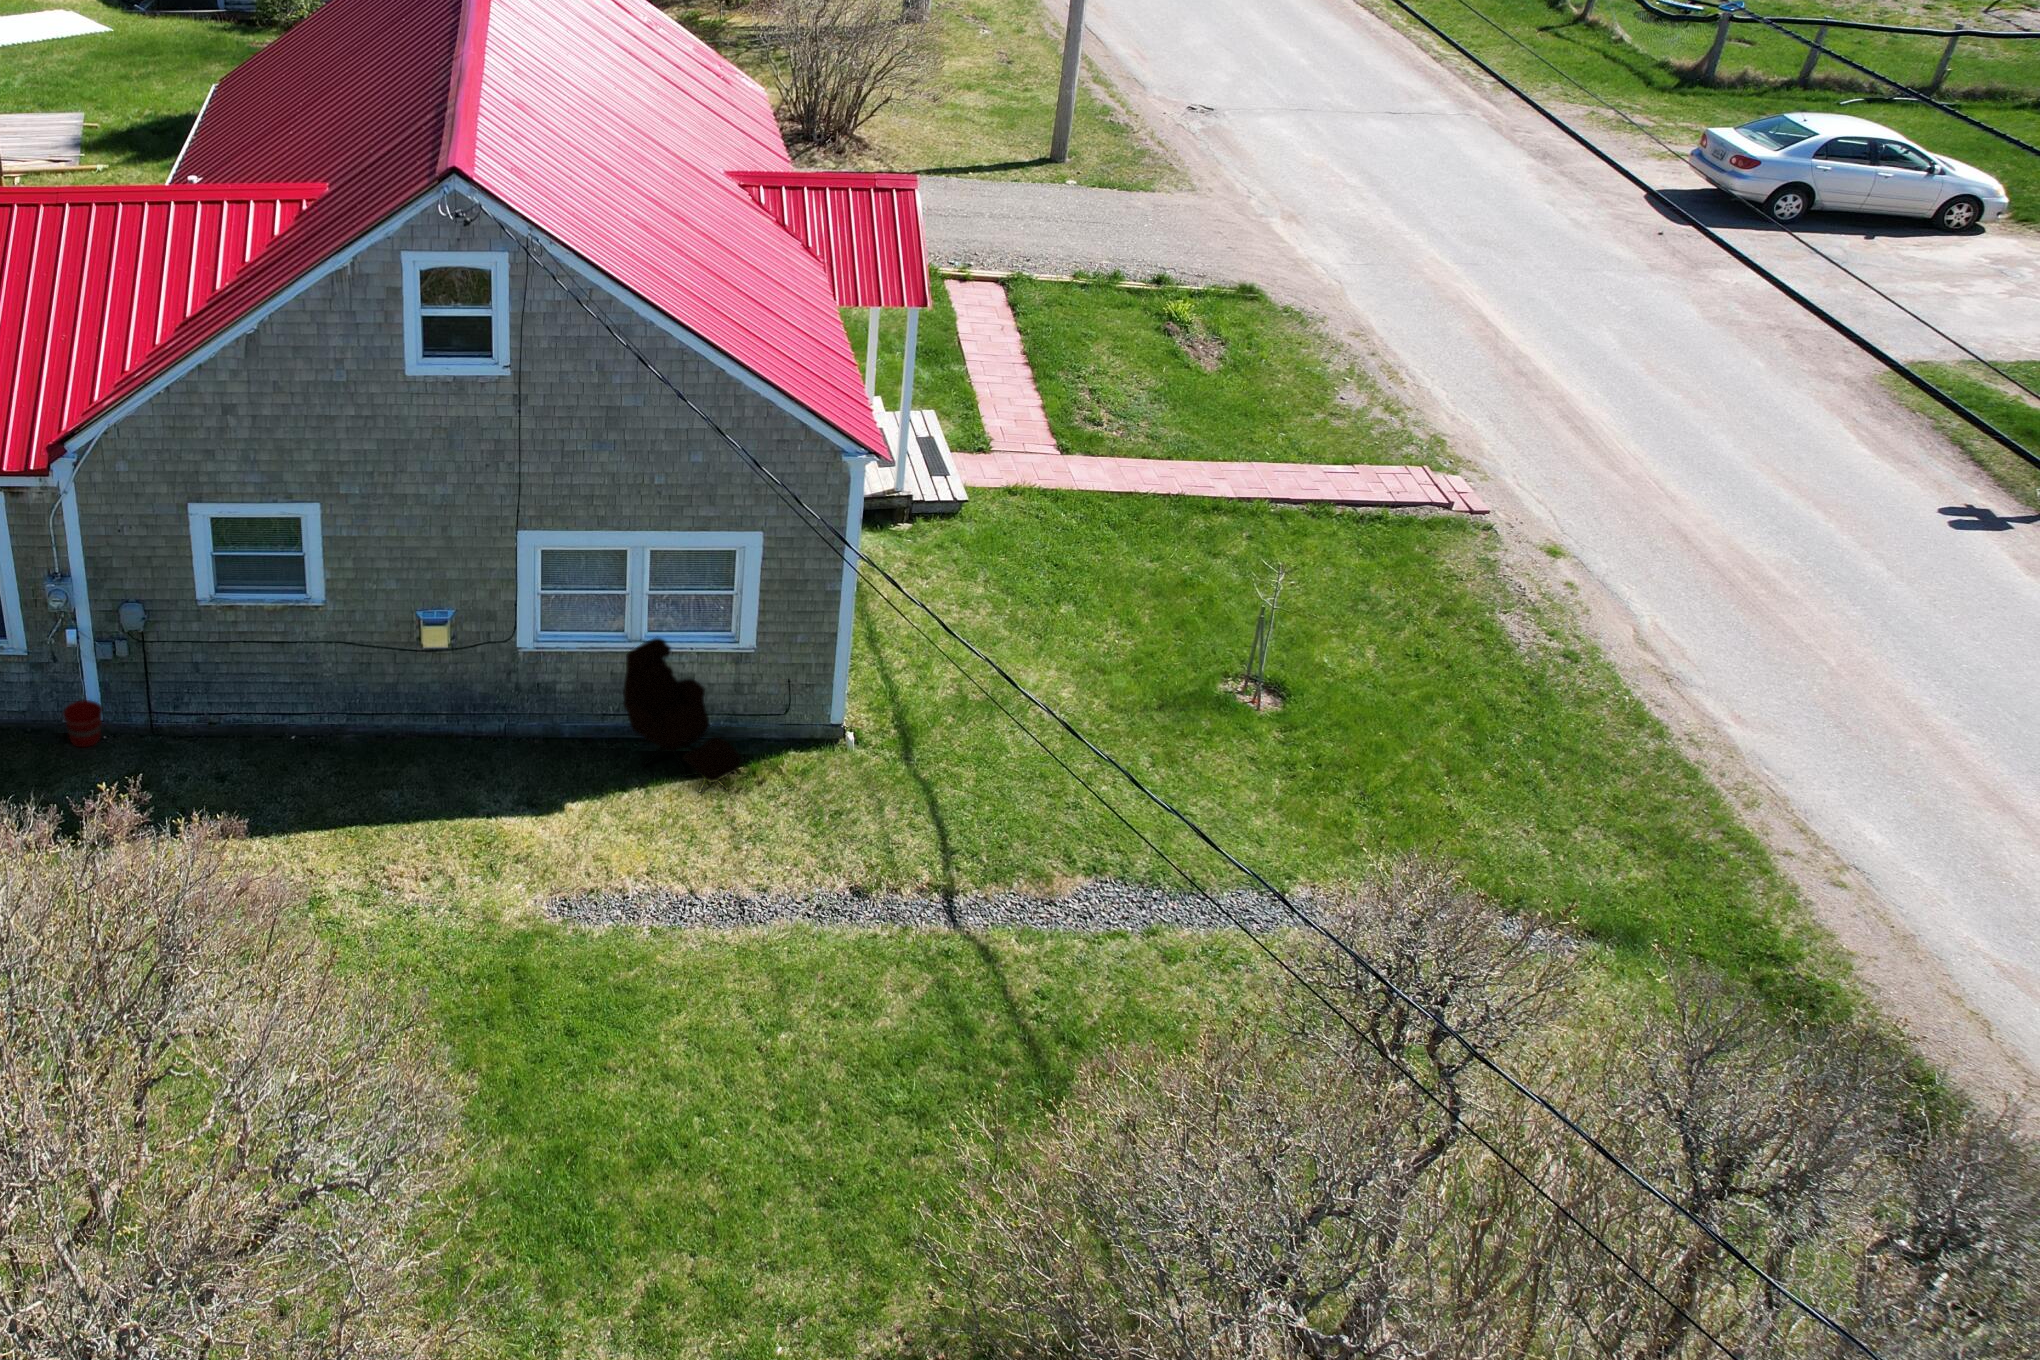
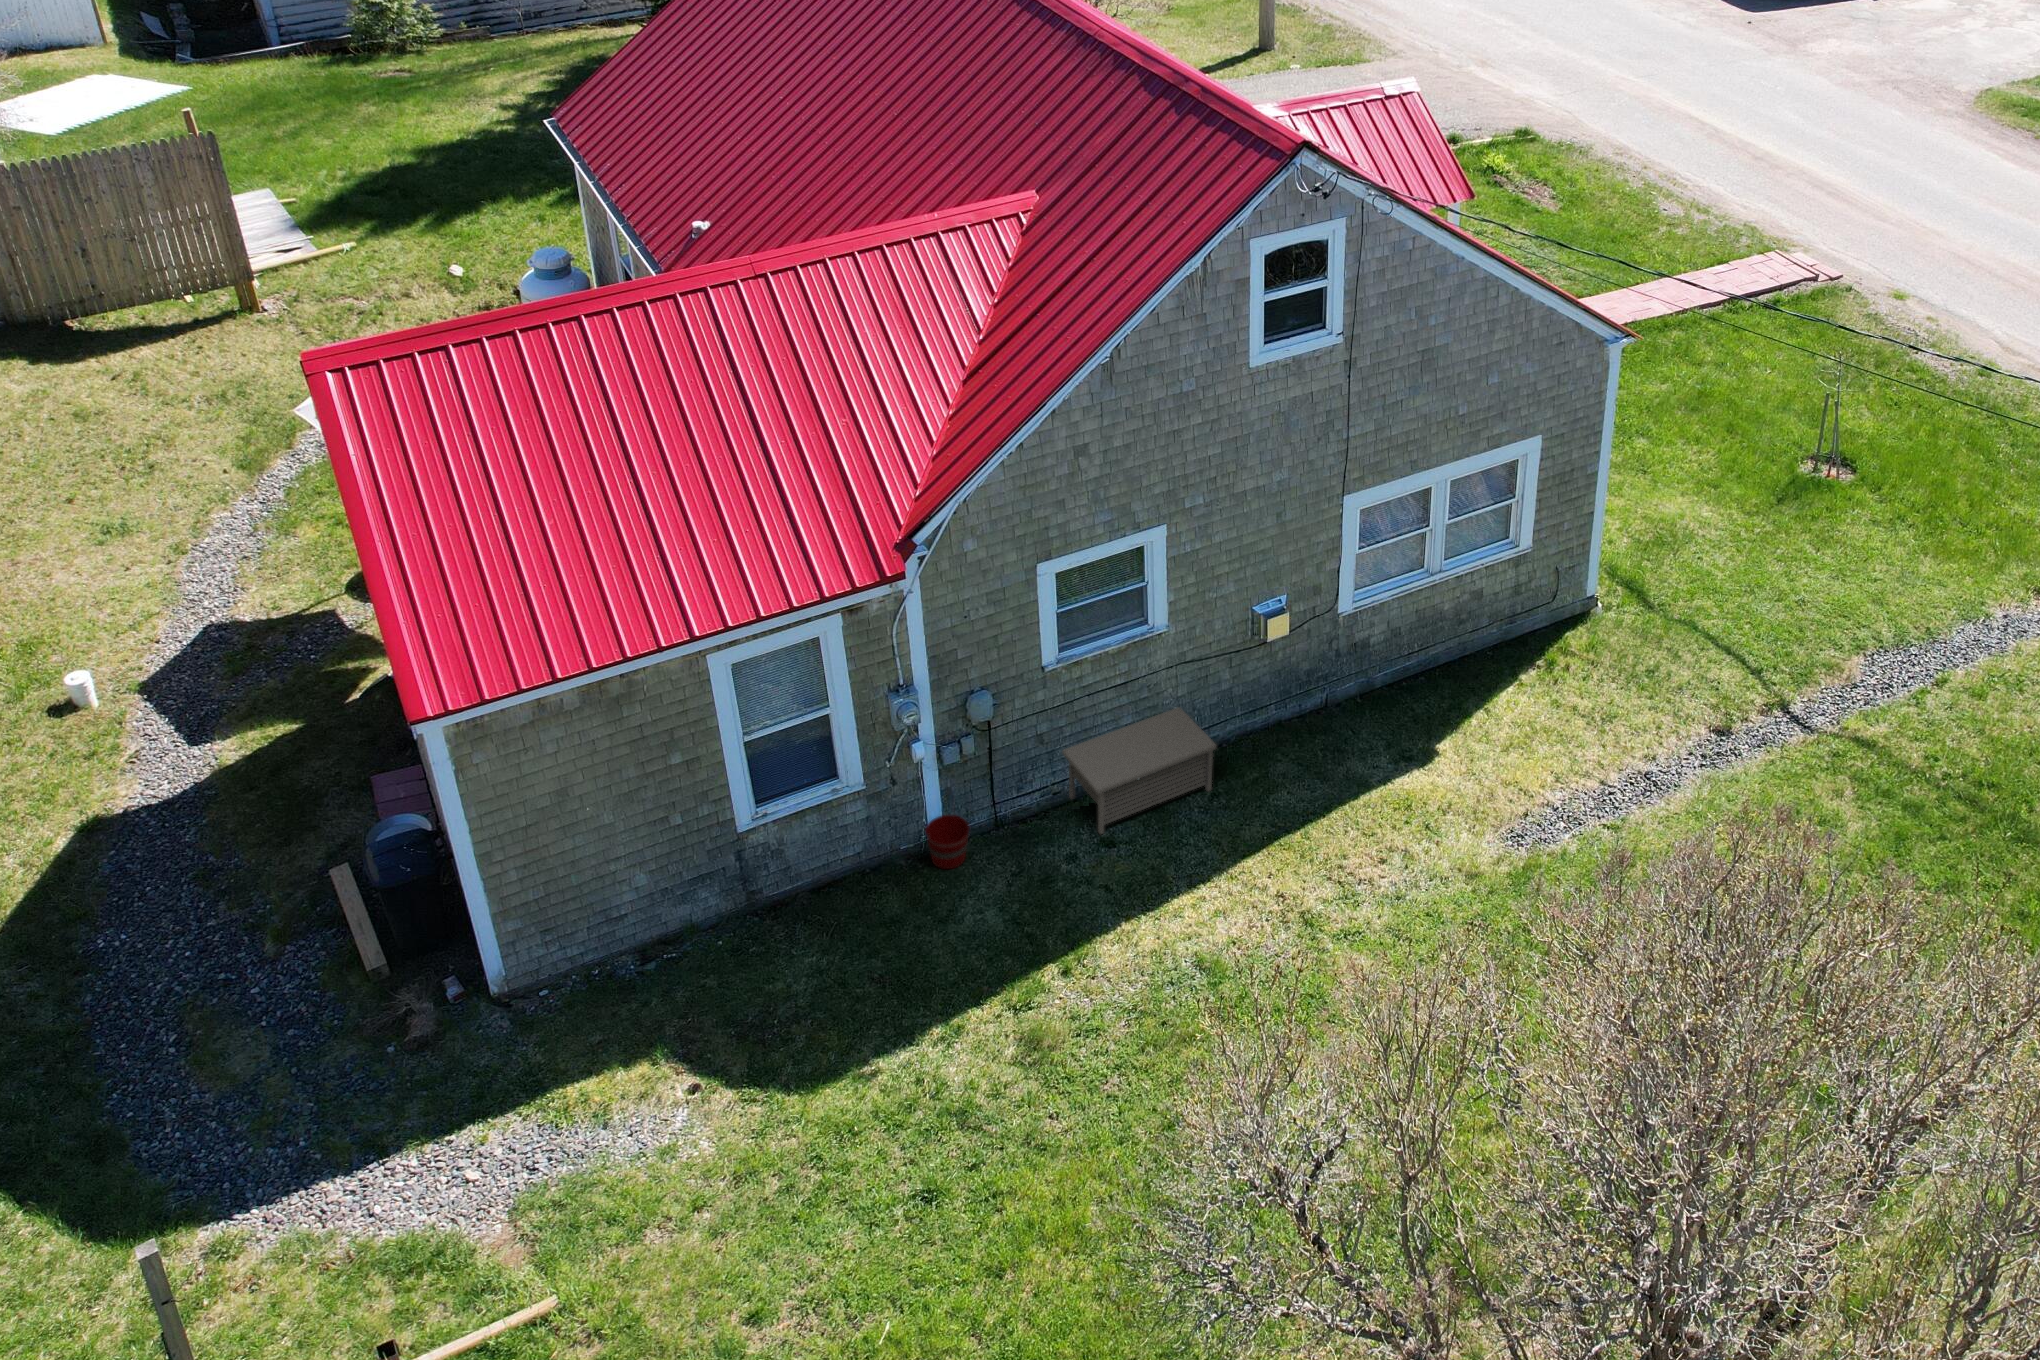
lounge chair: present [623,638,742,792] -> none [1442,558,1559,695]
storage bench: none [204,681,337,765] -> present [1062,707,1216,834]

